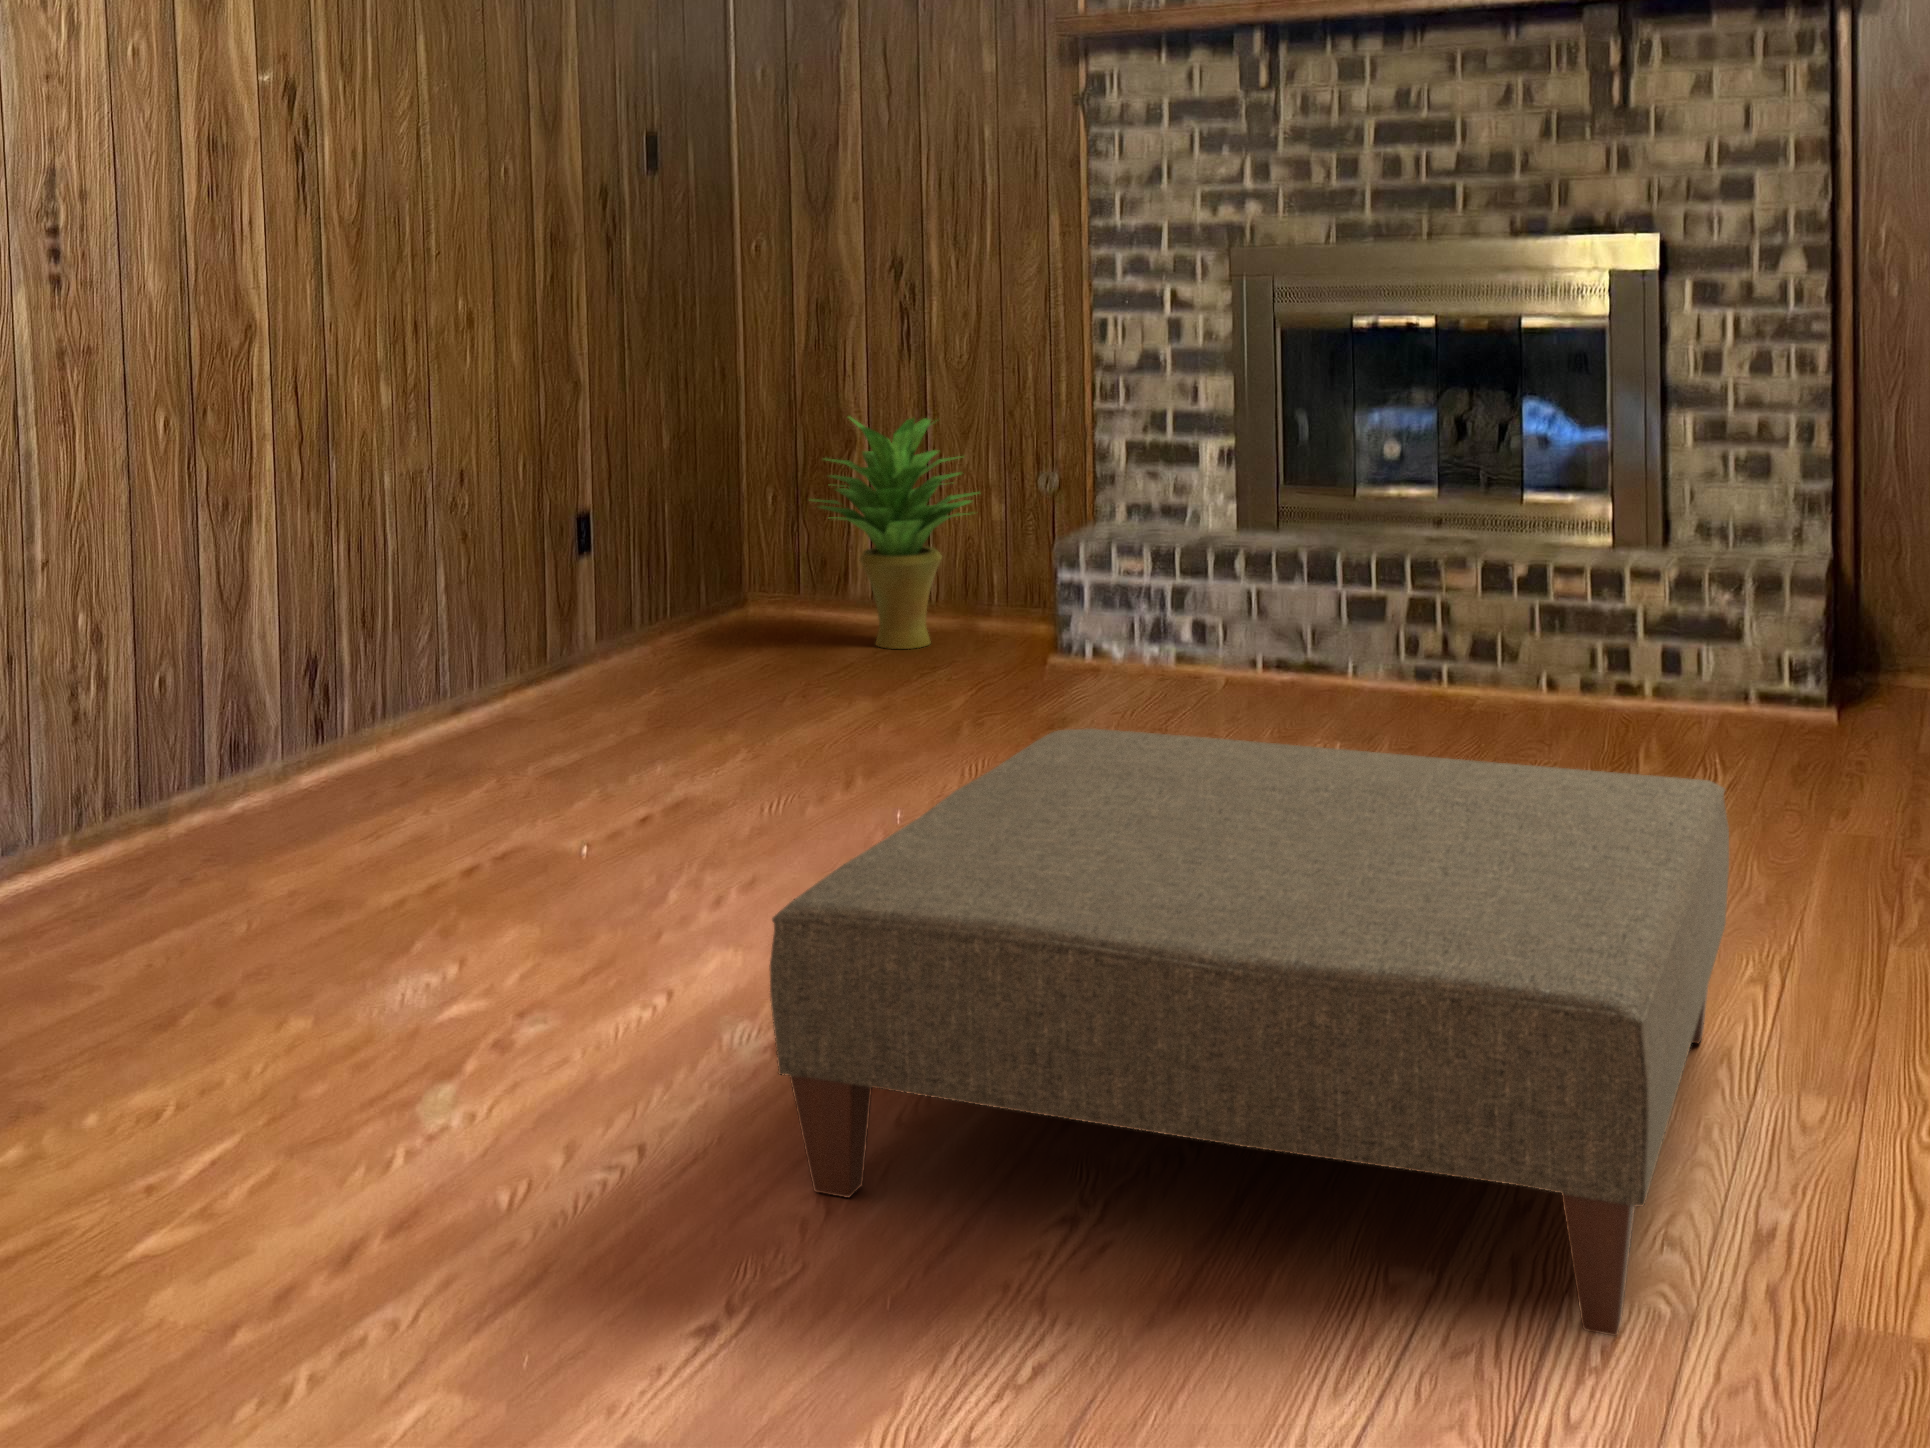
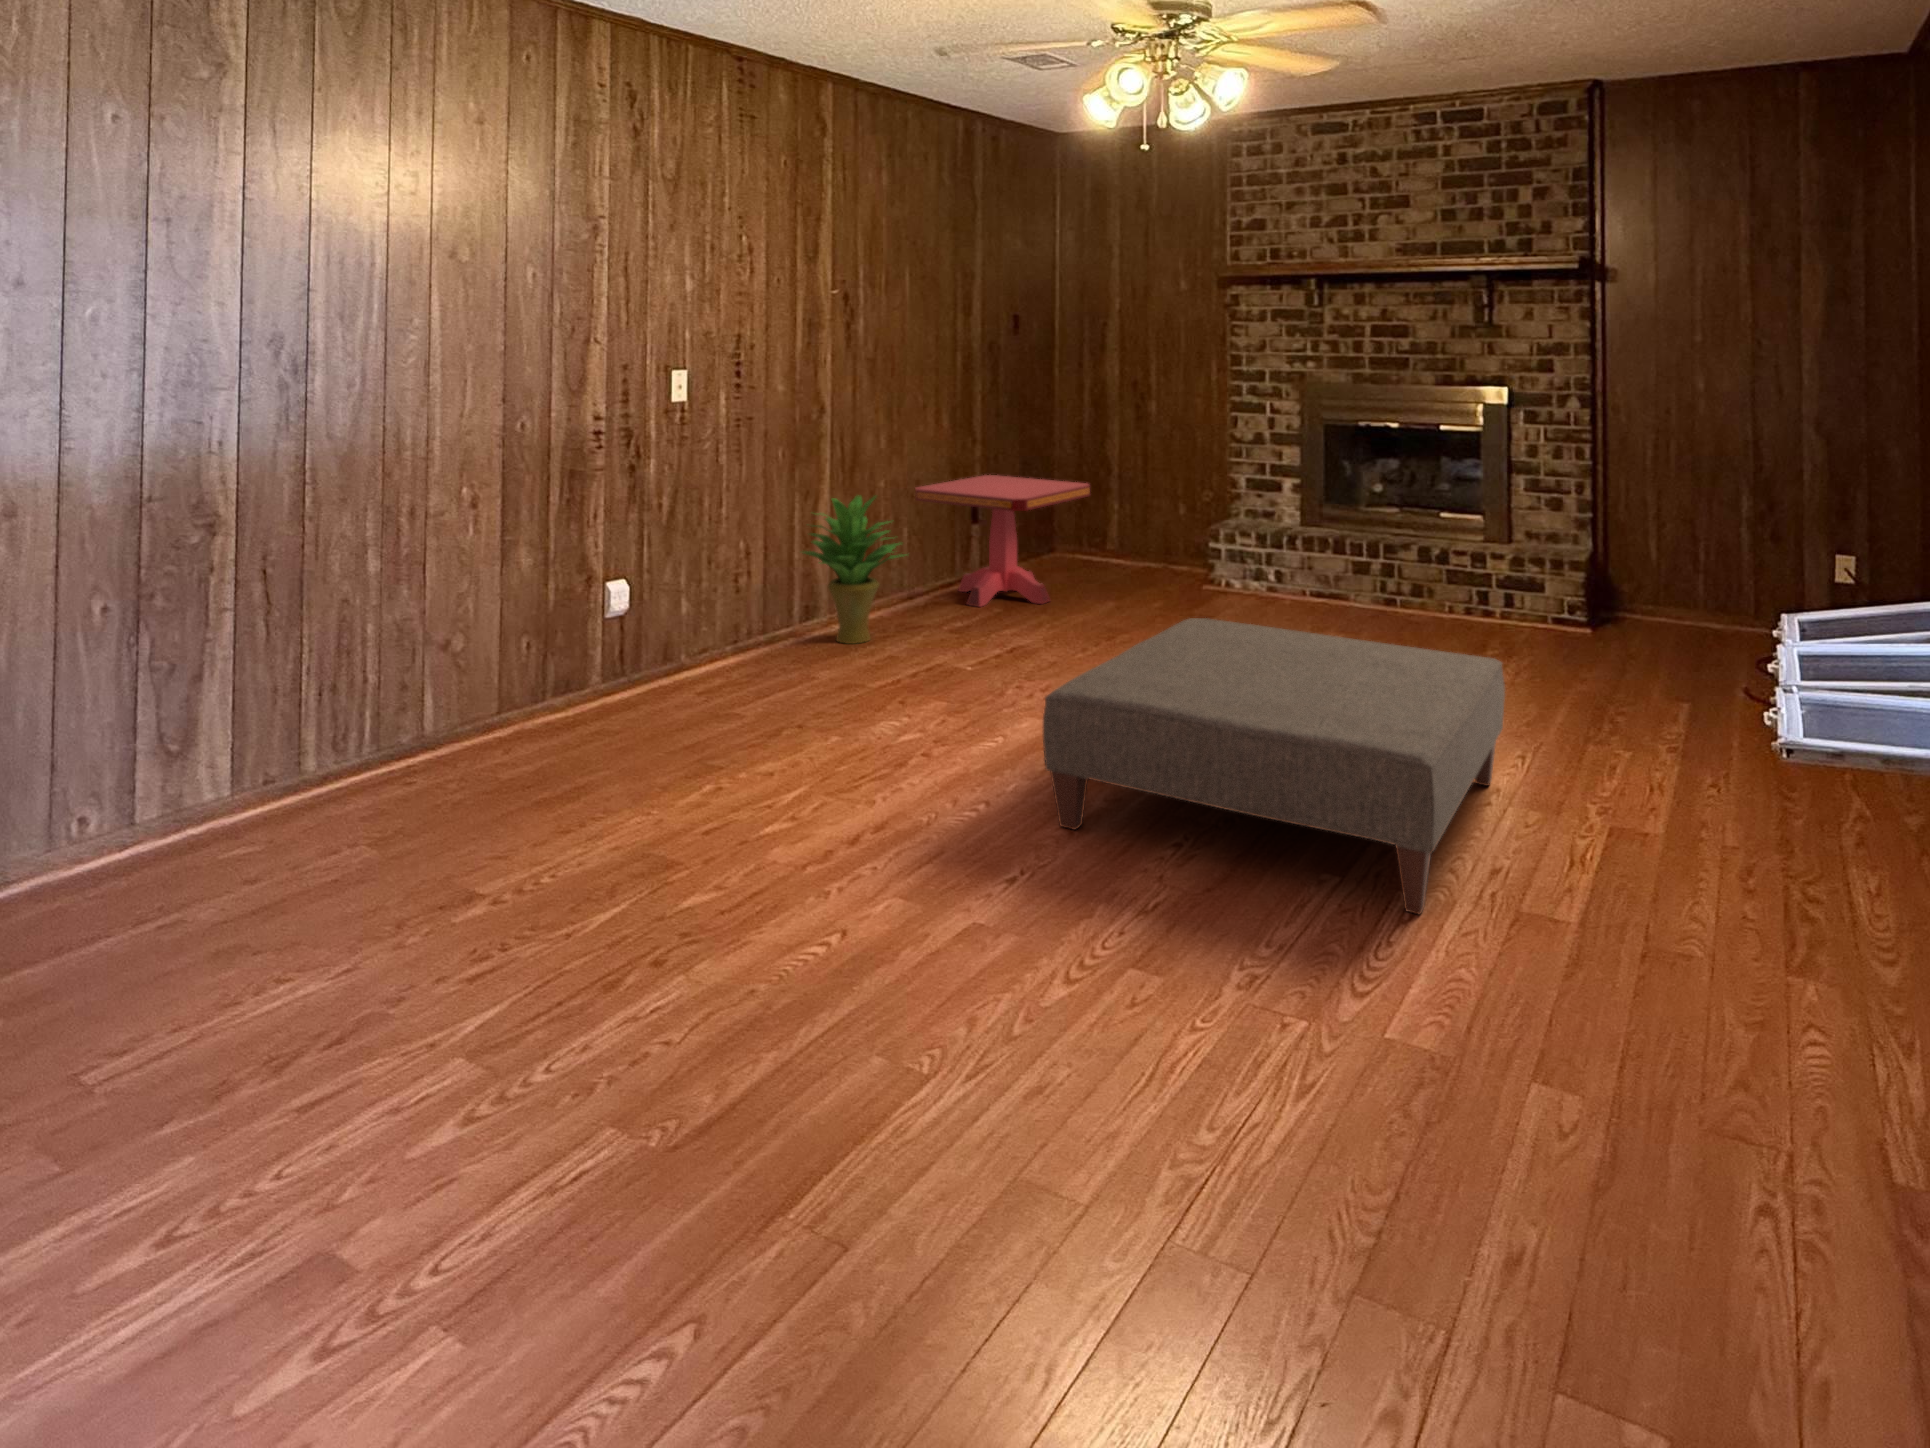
potted plant: present [814,417,981,649] -> present [803,495,906,644]
side table: none [445,458,815,731] -> present [915,475,1090,607]

